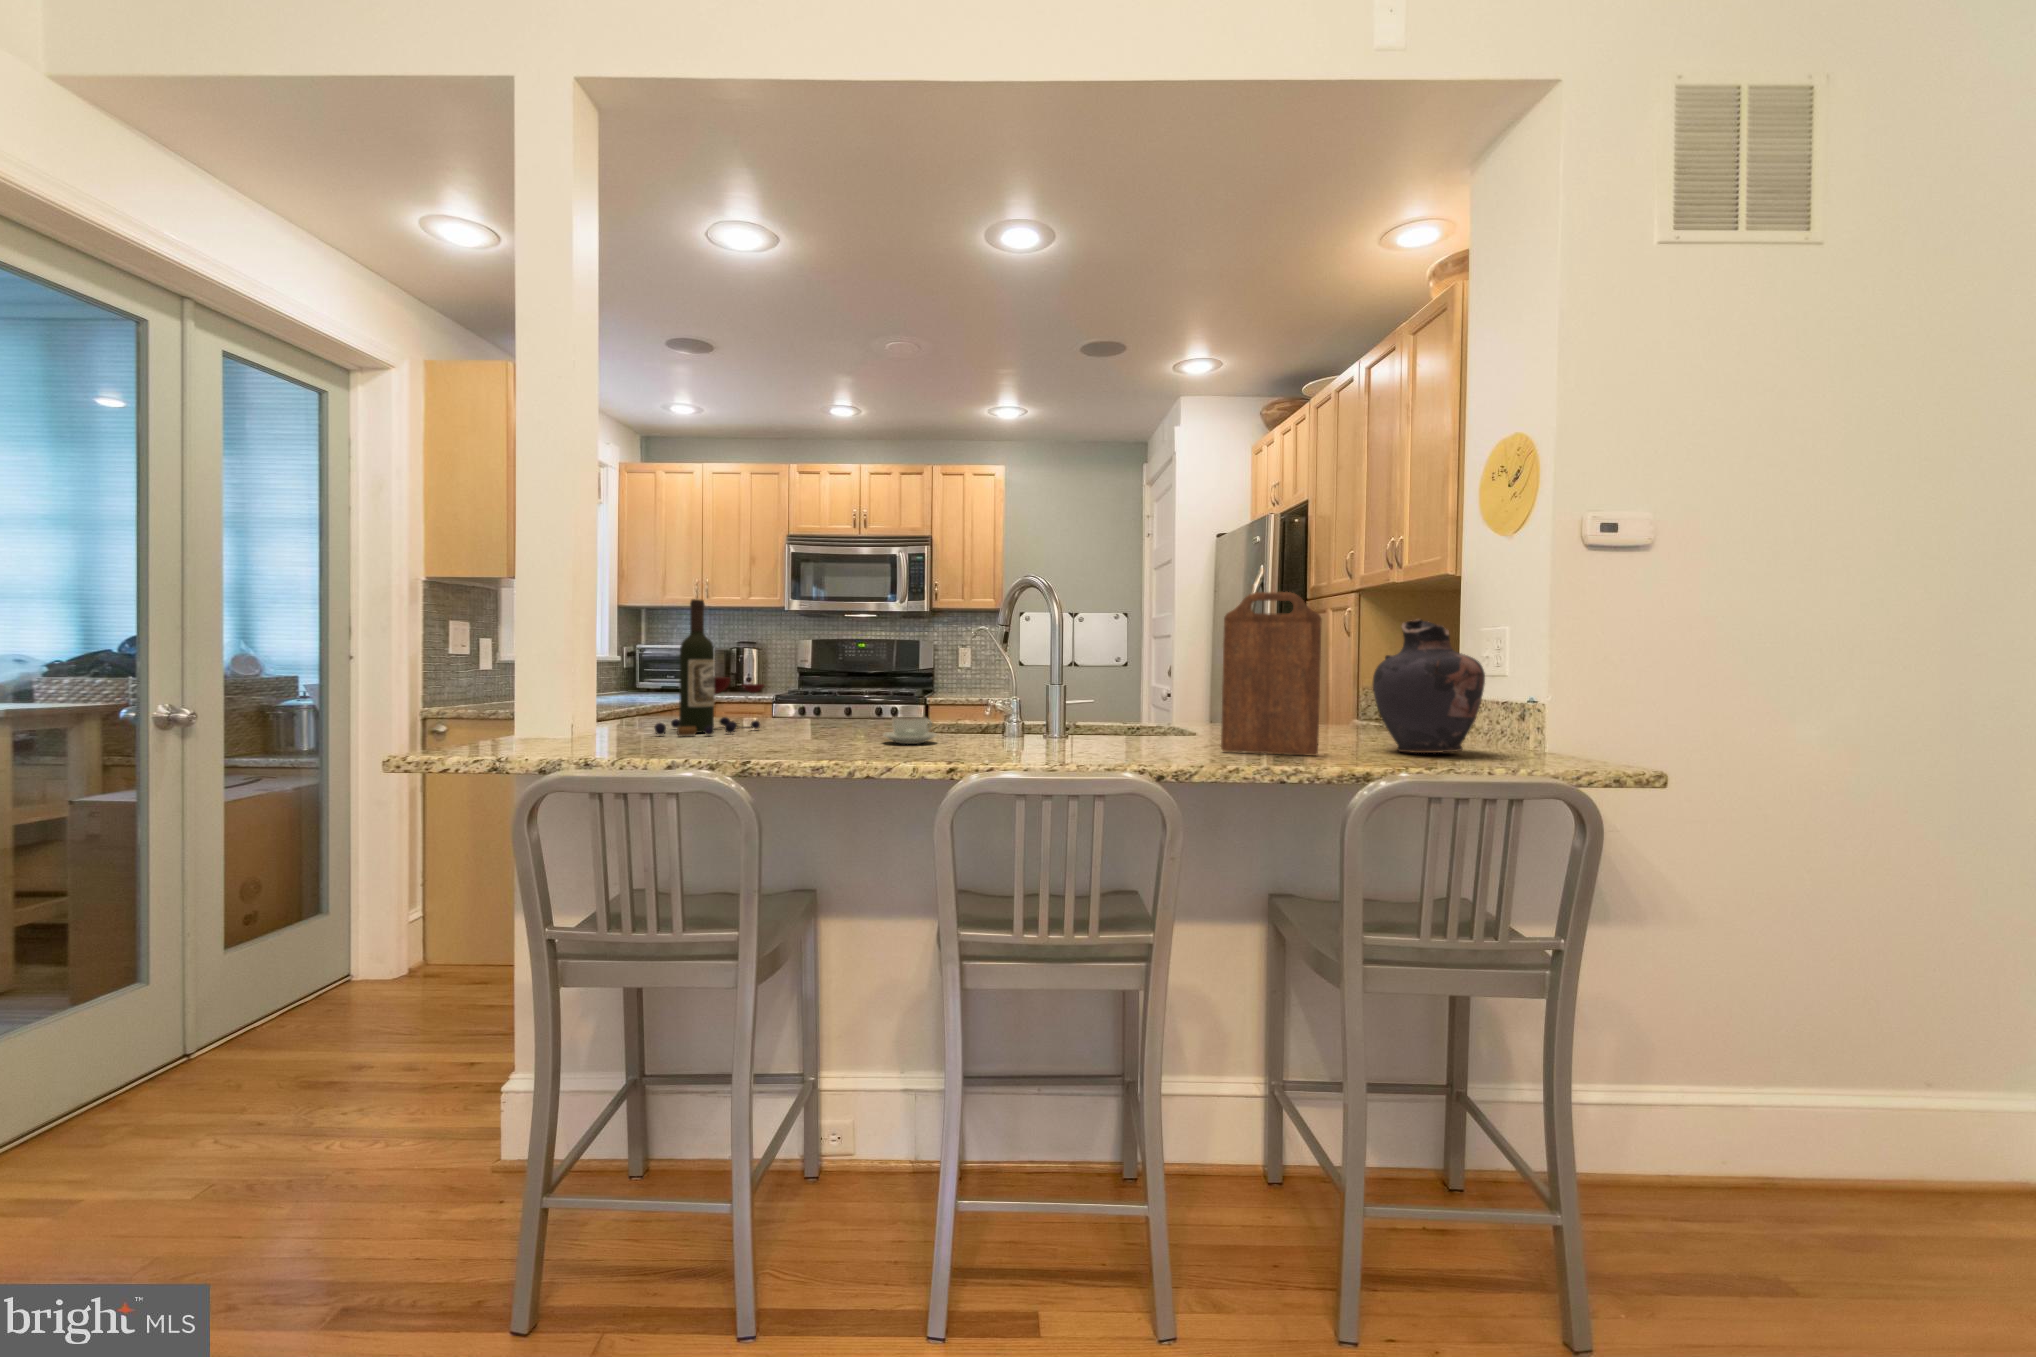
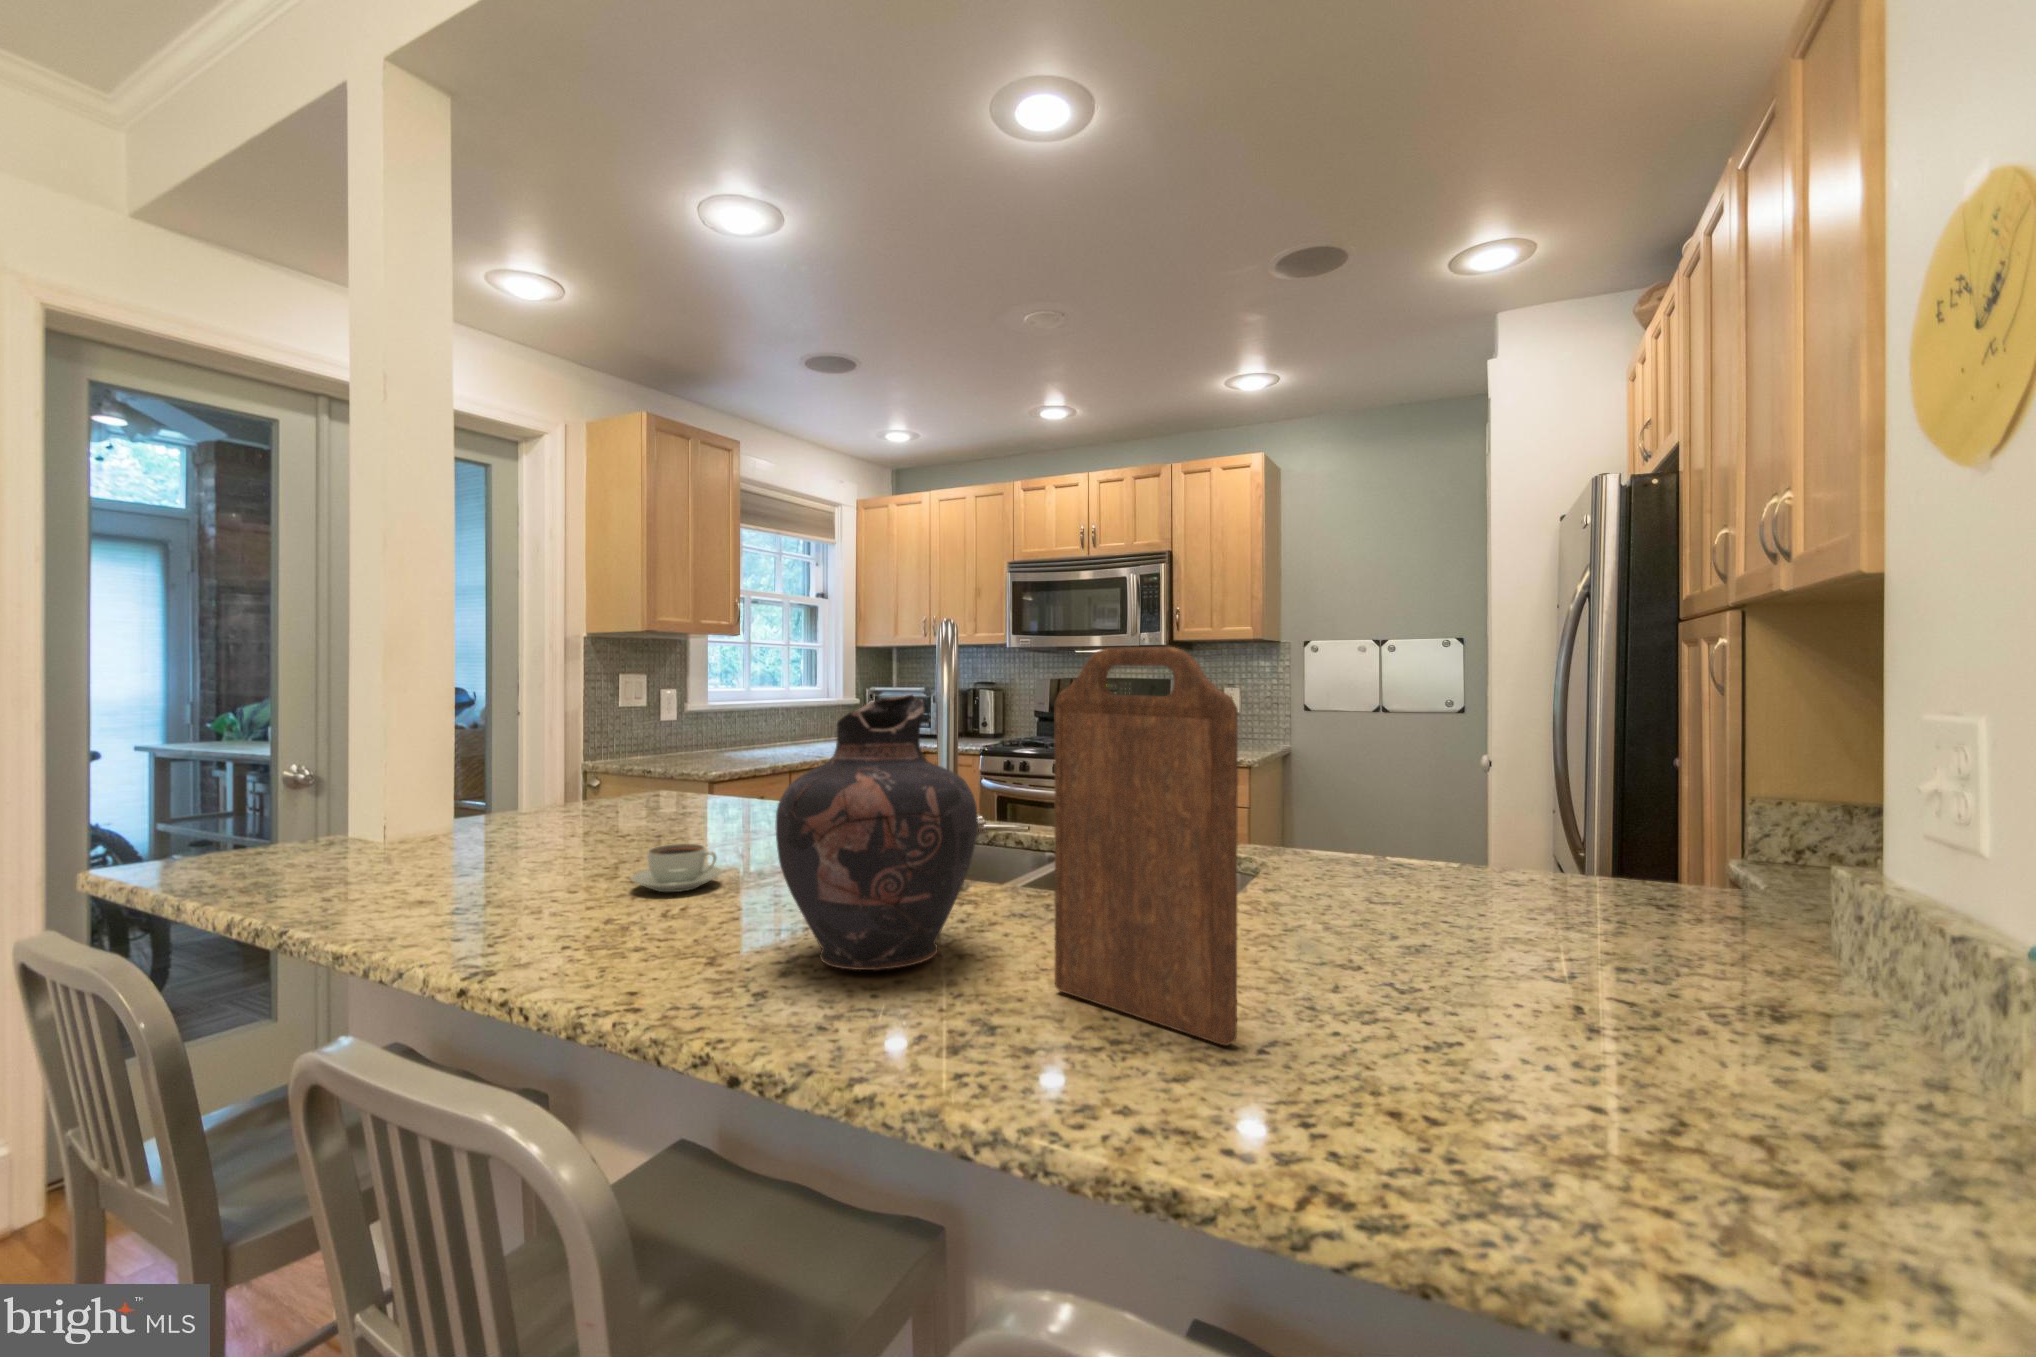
wine bottle: present [654,599,764,736] -> none [484,665,679,844]
vase: present [1373,619,1485,753] -> present [776,695,978,970]

